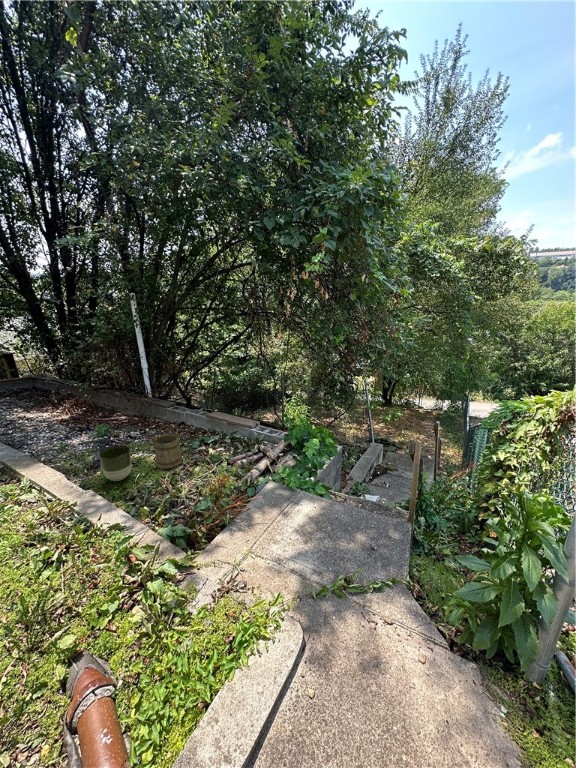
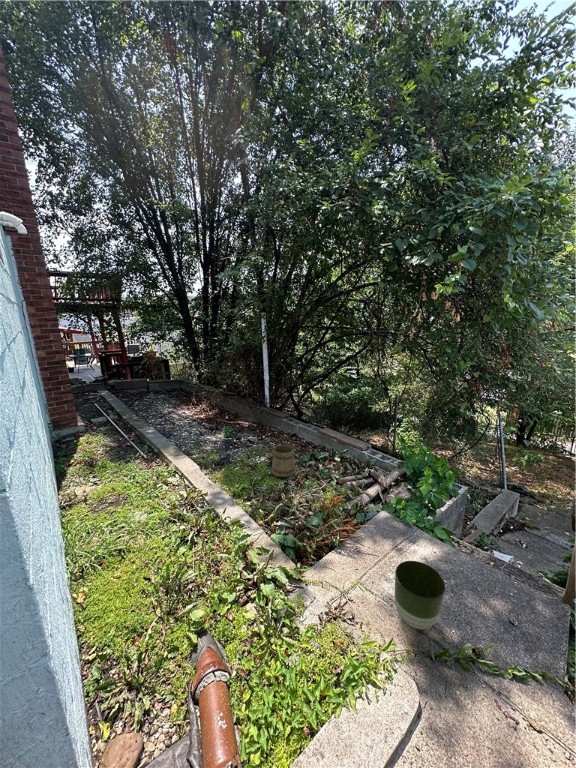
planter: present [99,445,131,481] -> present [394,561,445,629]

